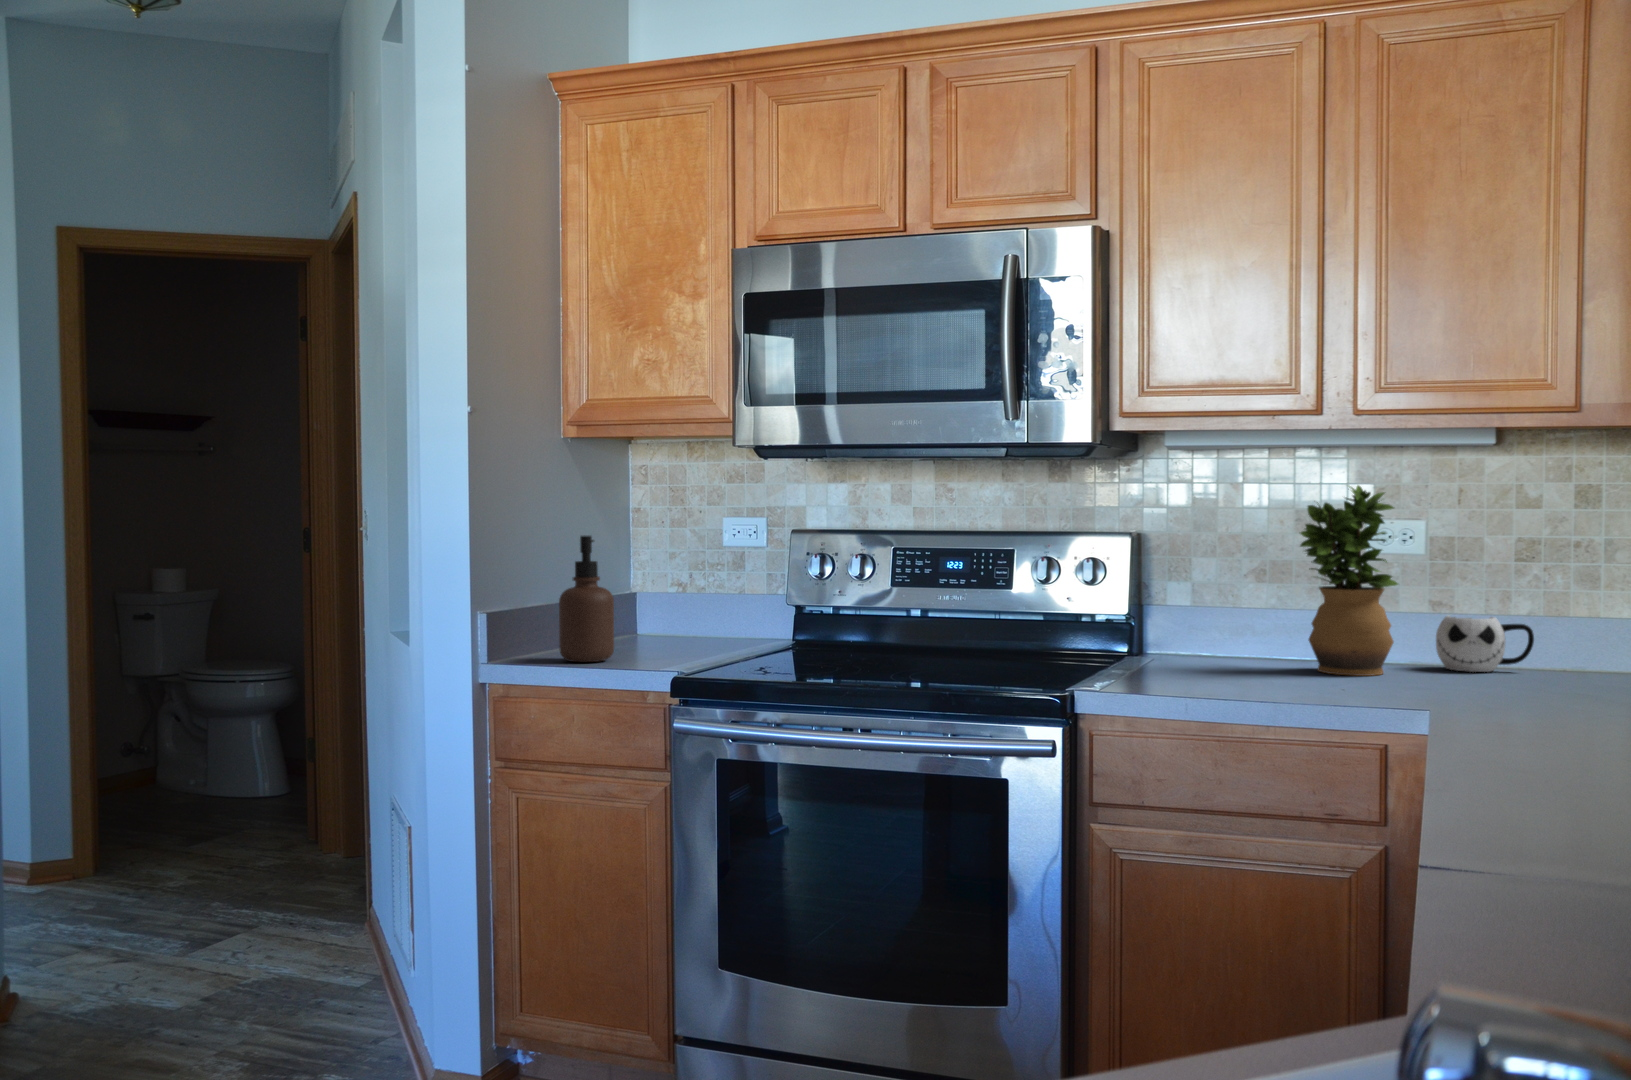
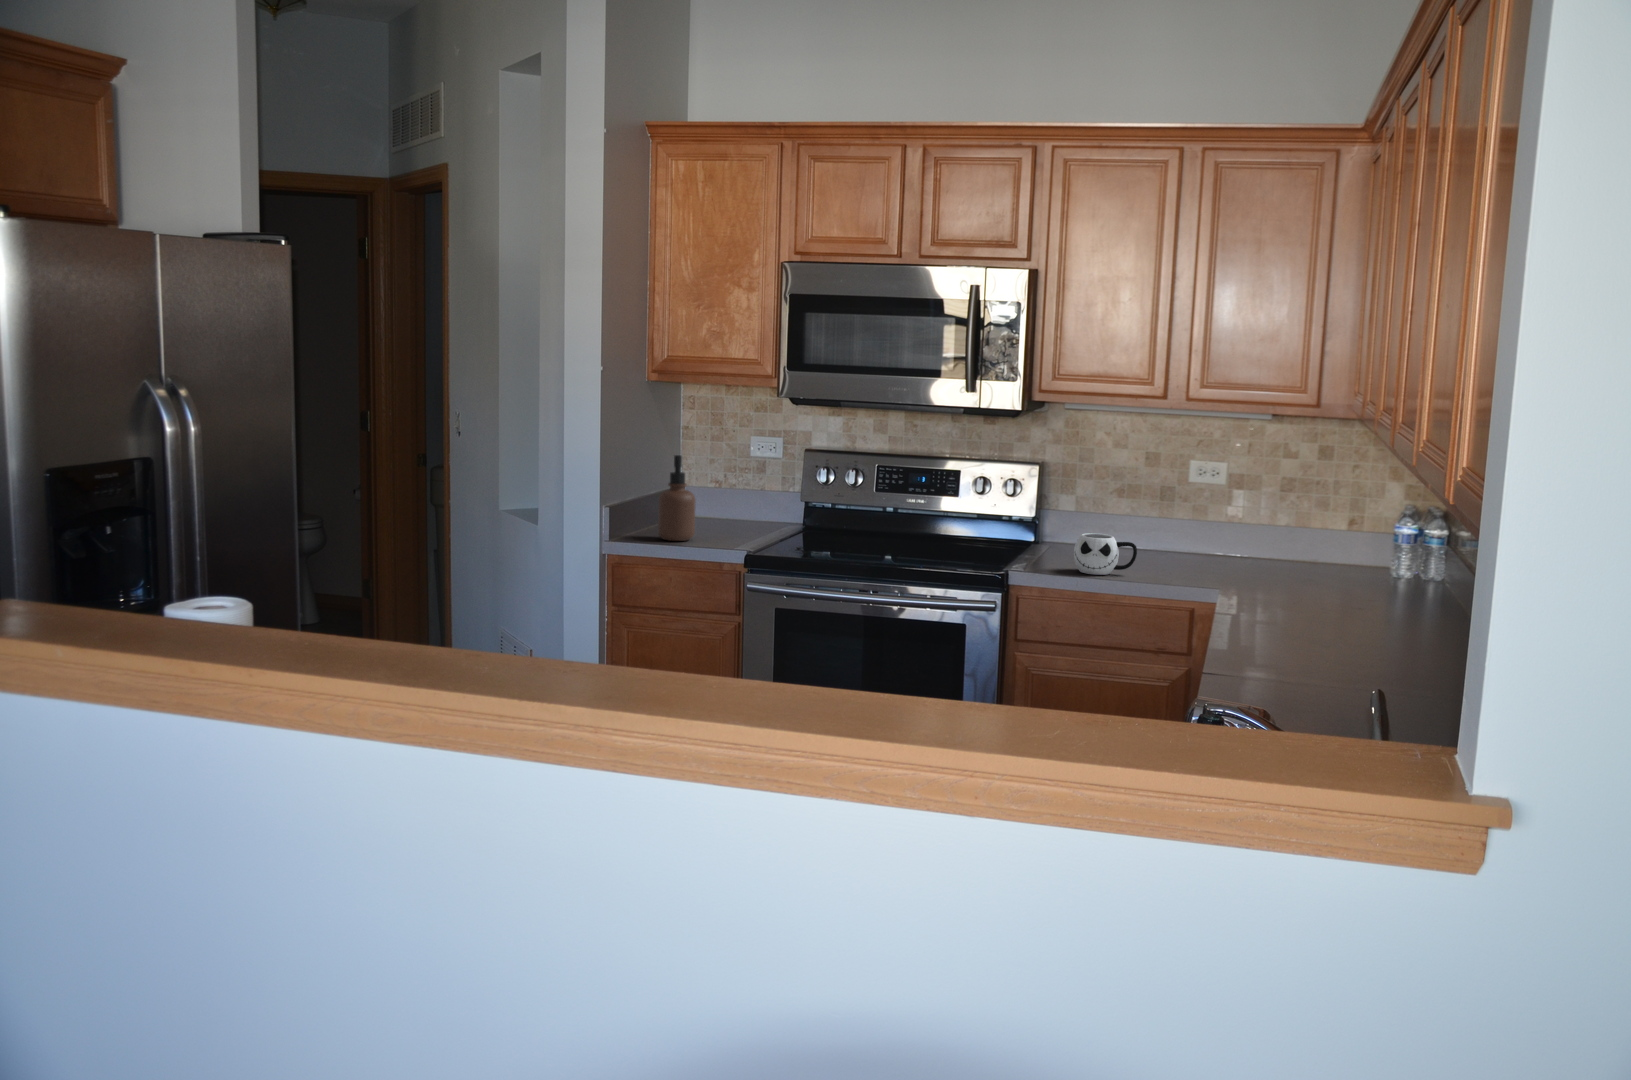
potted plant: present [1300,485,1398,676] -> none [1146,441,1206,563]
mug: present [1436,615,1534,672] -> present [1074,533,1137,575]

